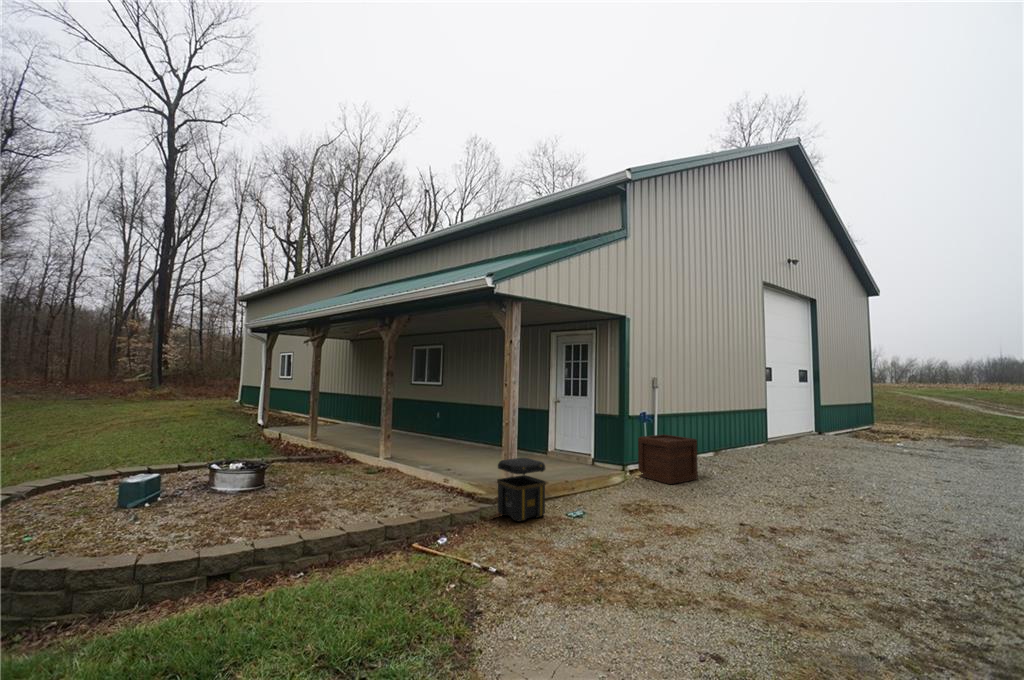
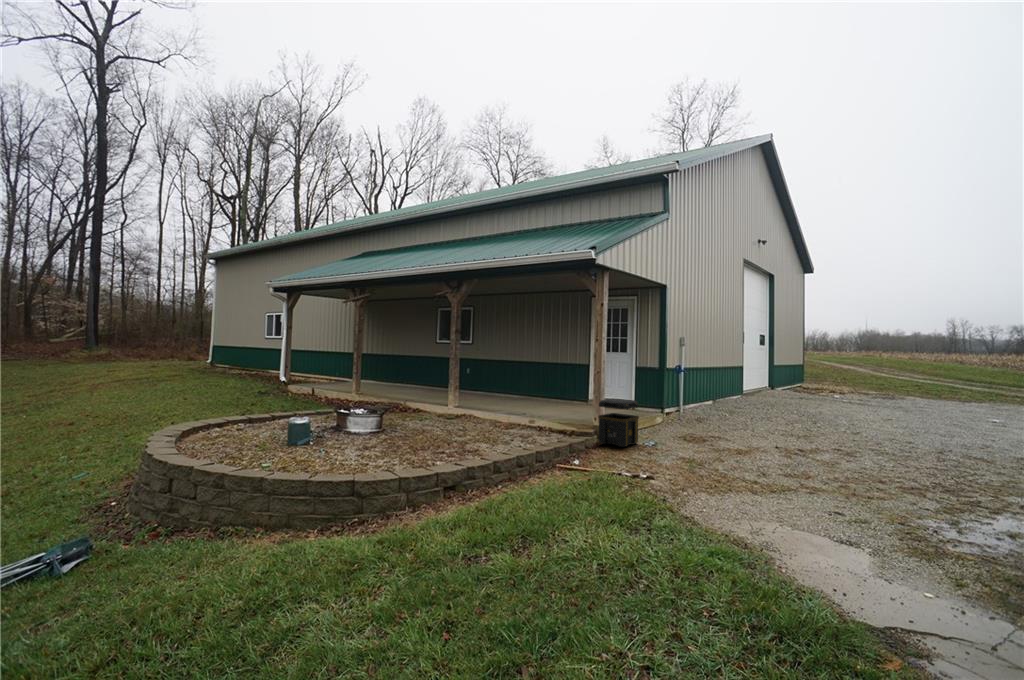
wooden crate: present [638,434,698,484] -> none [672,384,719,422]

